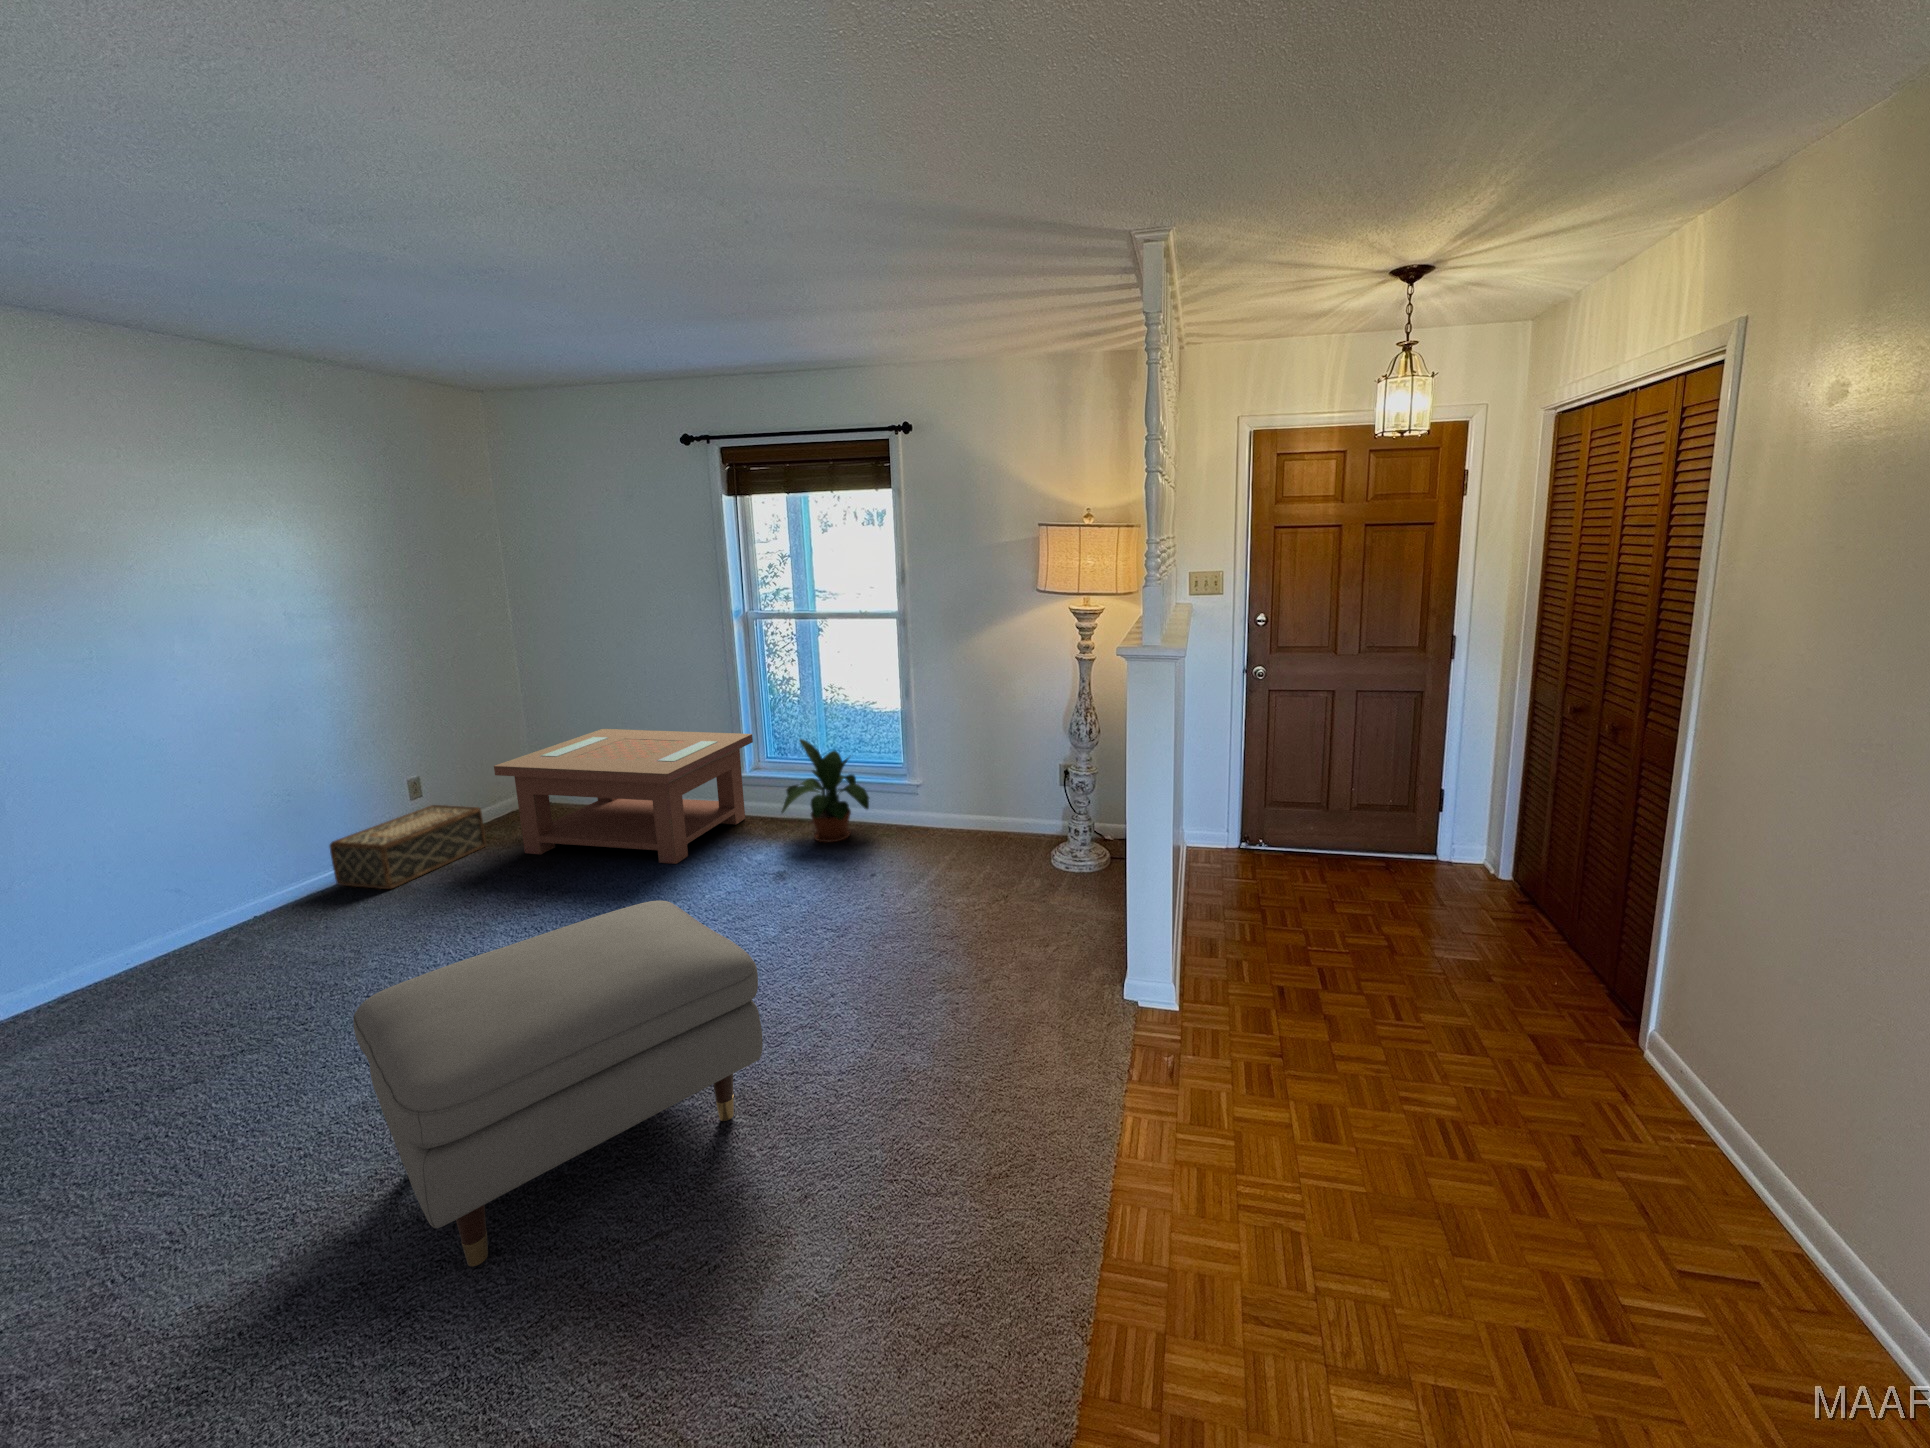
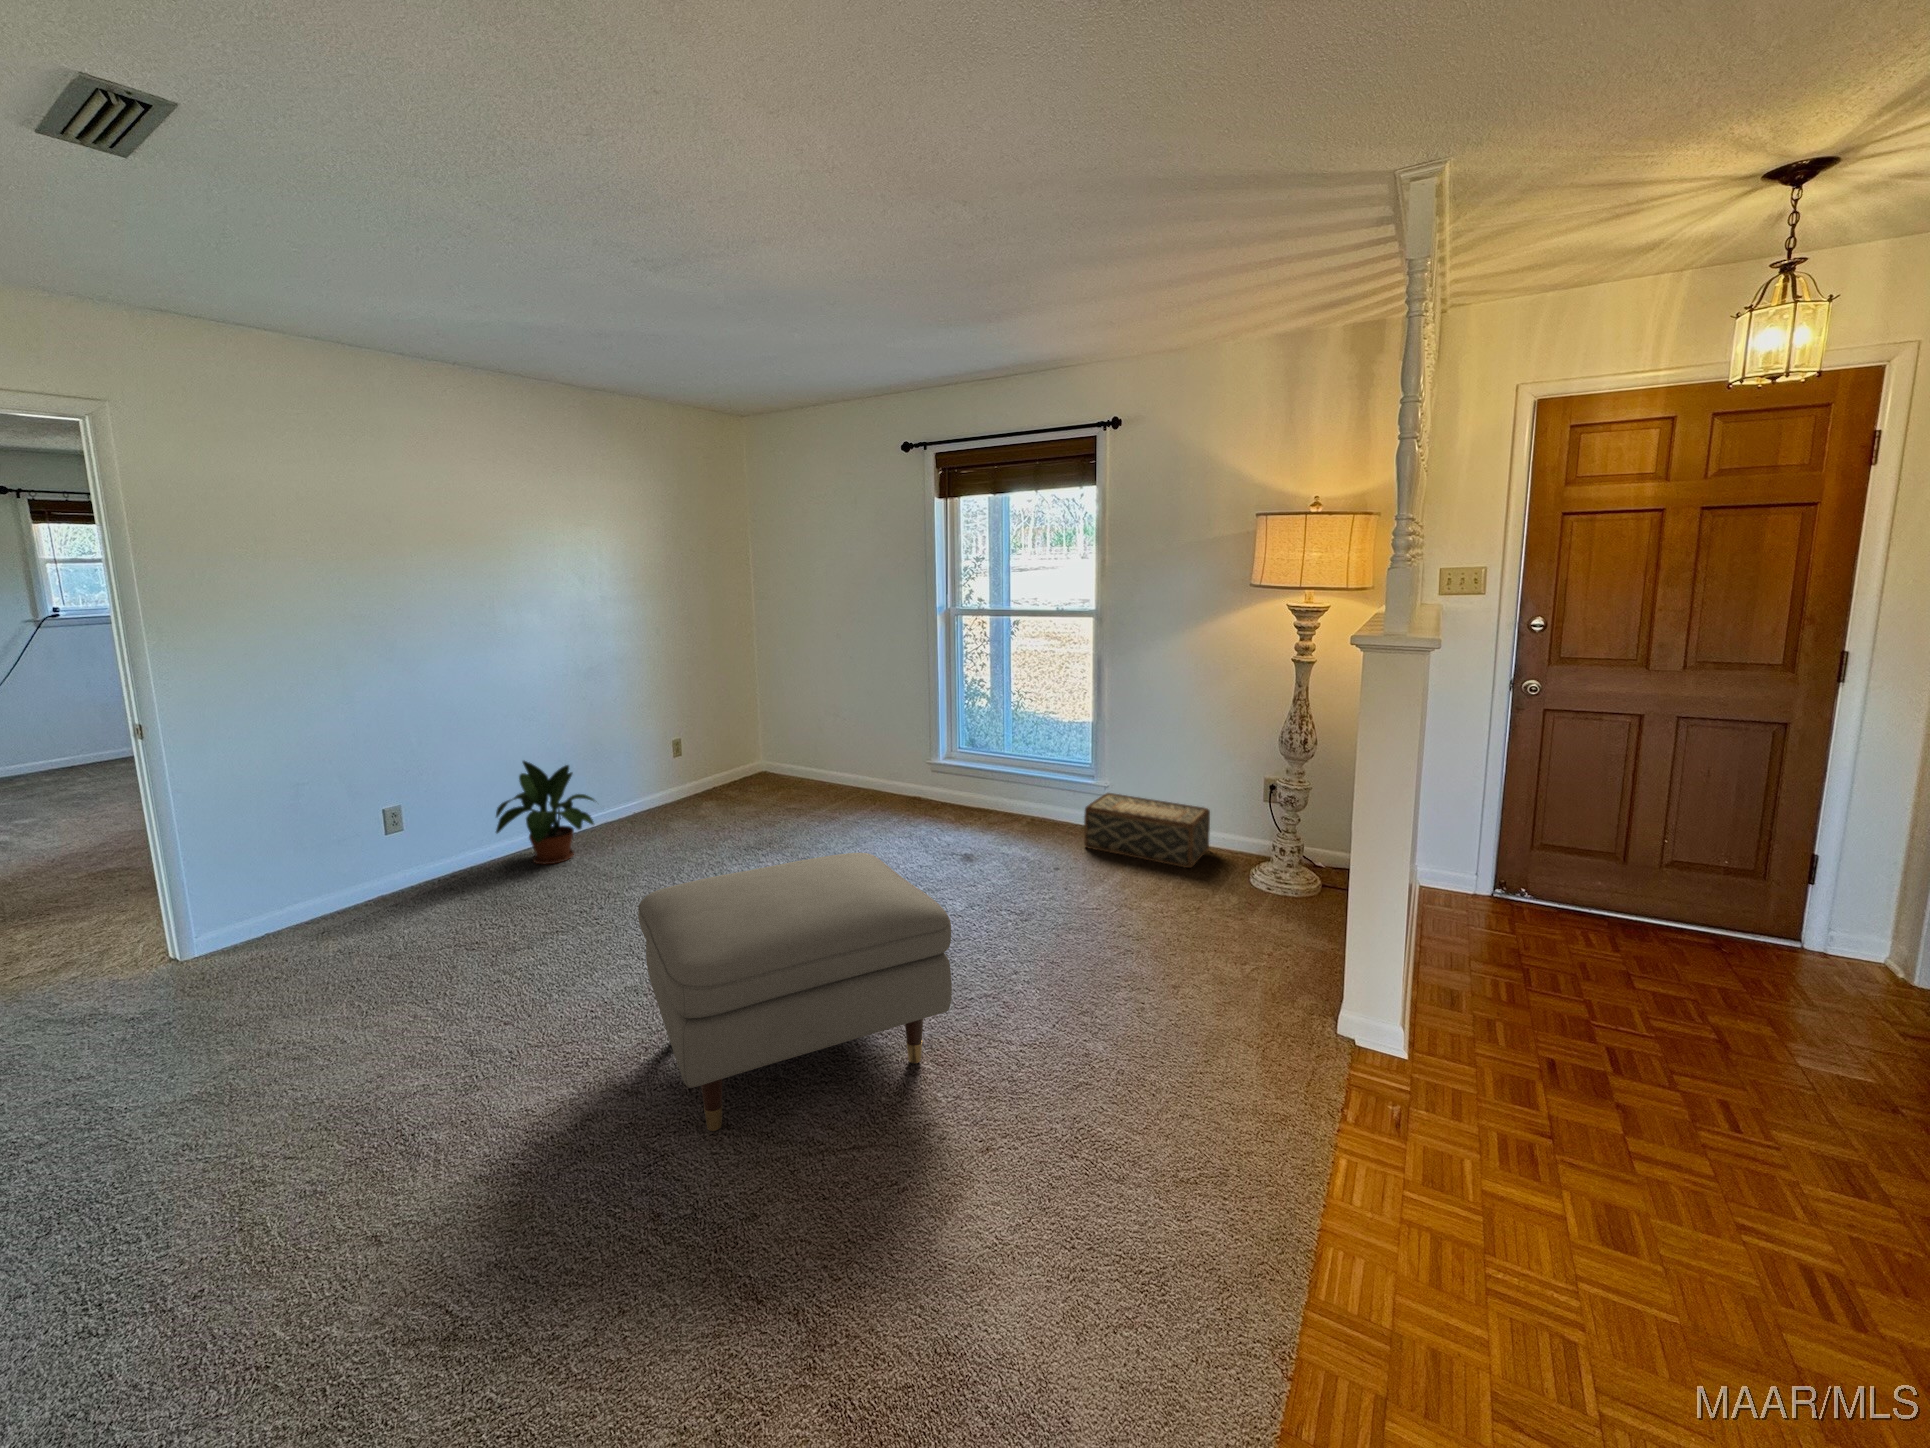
coffee table: present [494,729,753,864] -> none [735,711,945,835]
potted plant: present [781,739,869,842] -> present [496,761,594,864]
woven basket: present [330,805,486,889] -> present [1084,793,1210,868]

